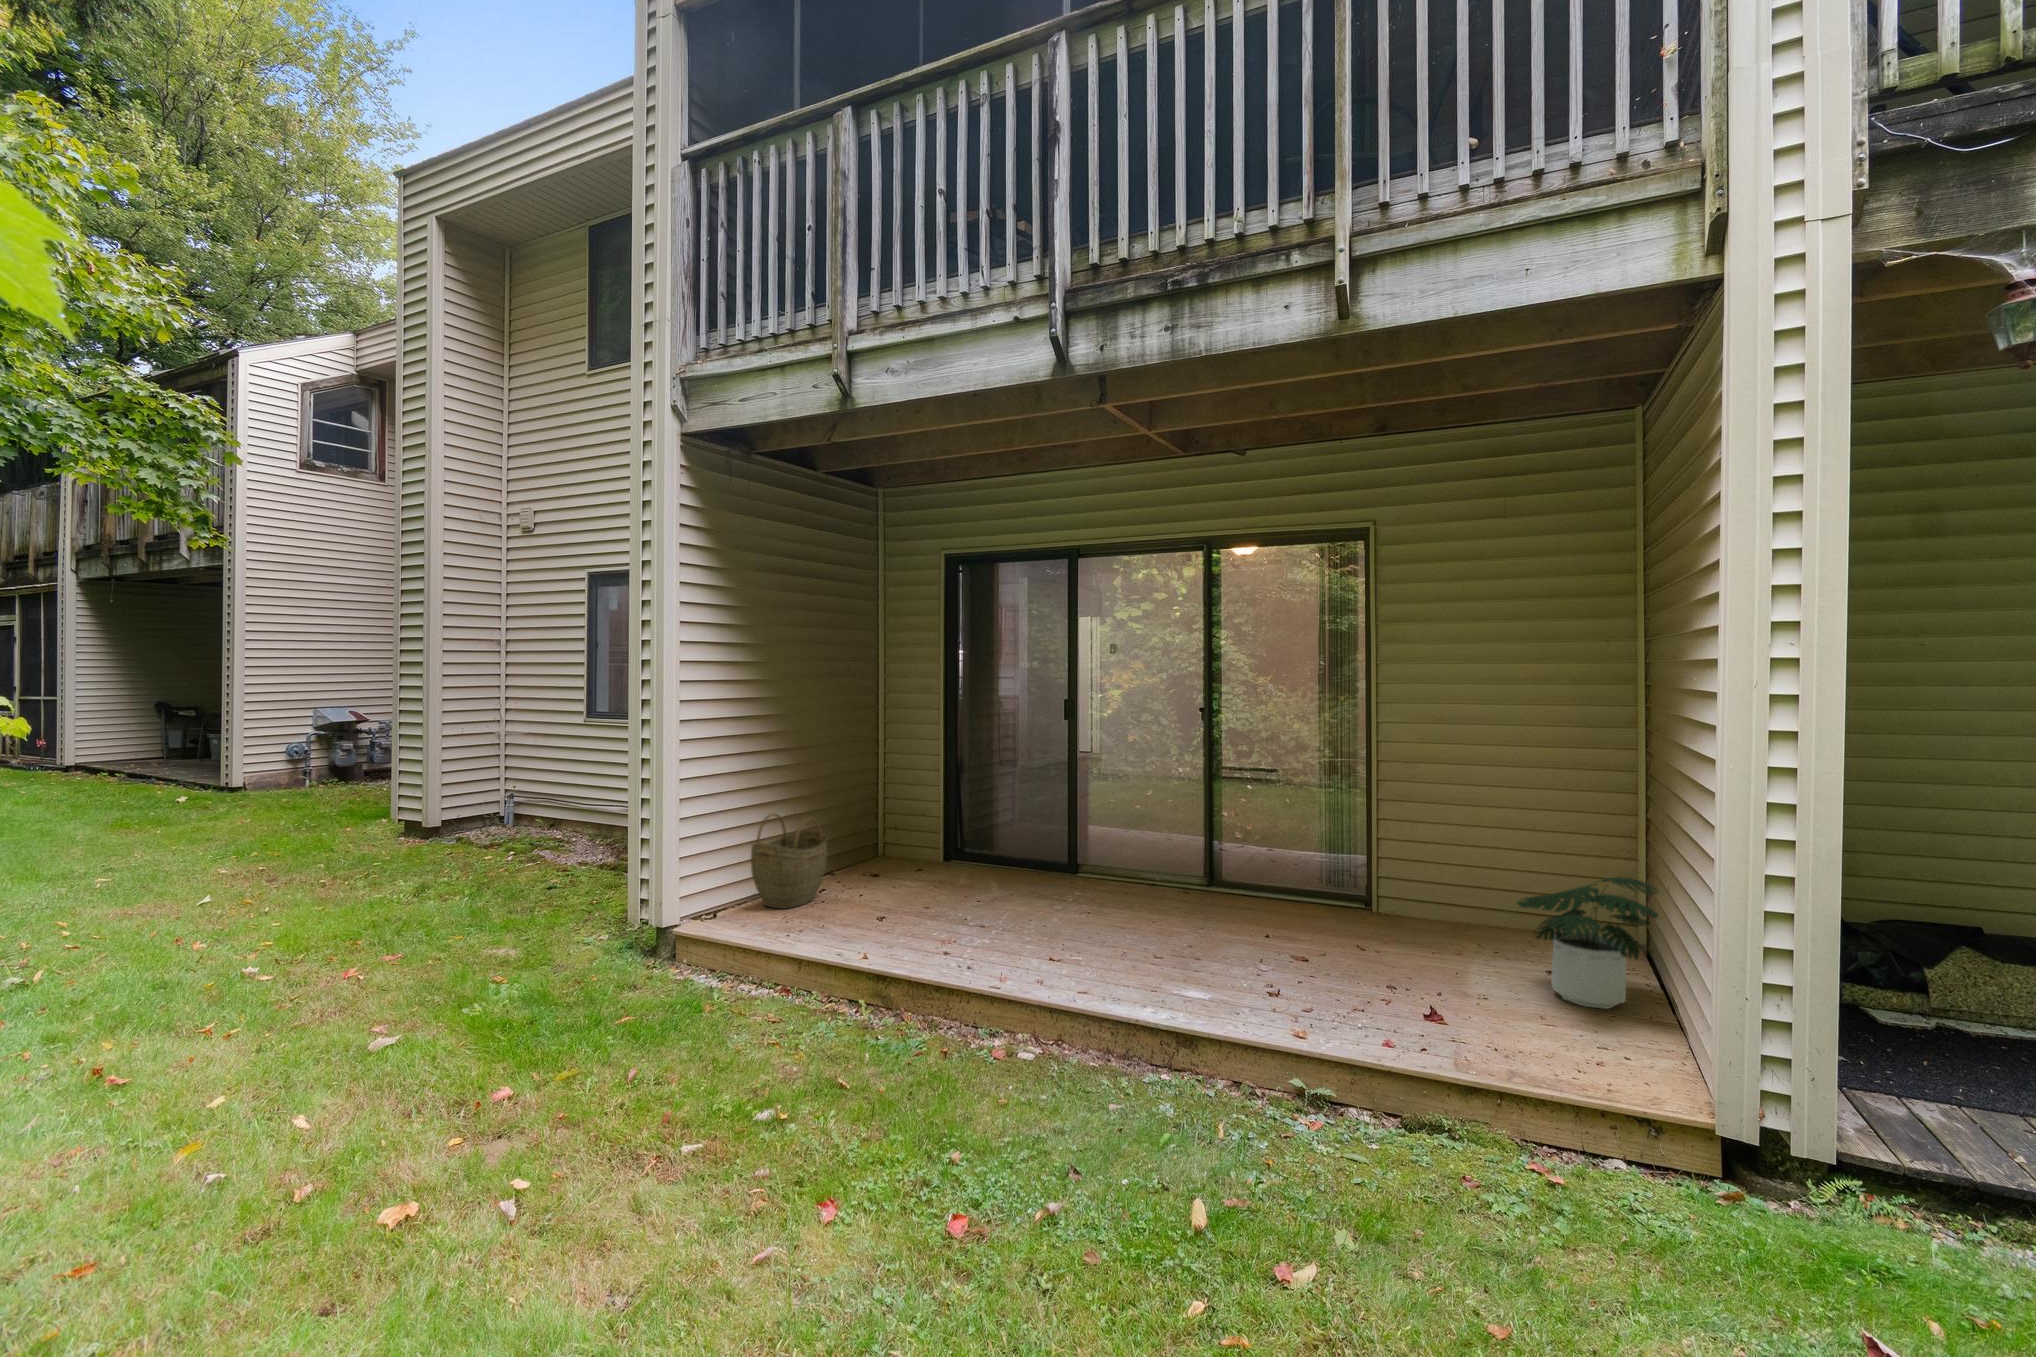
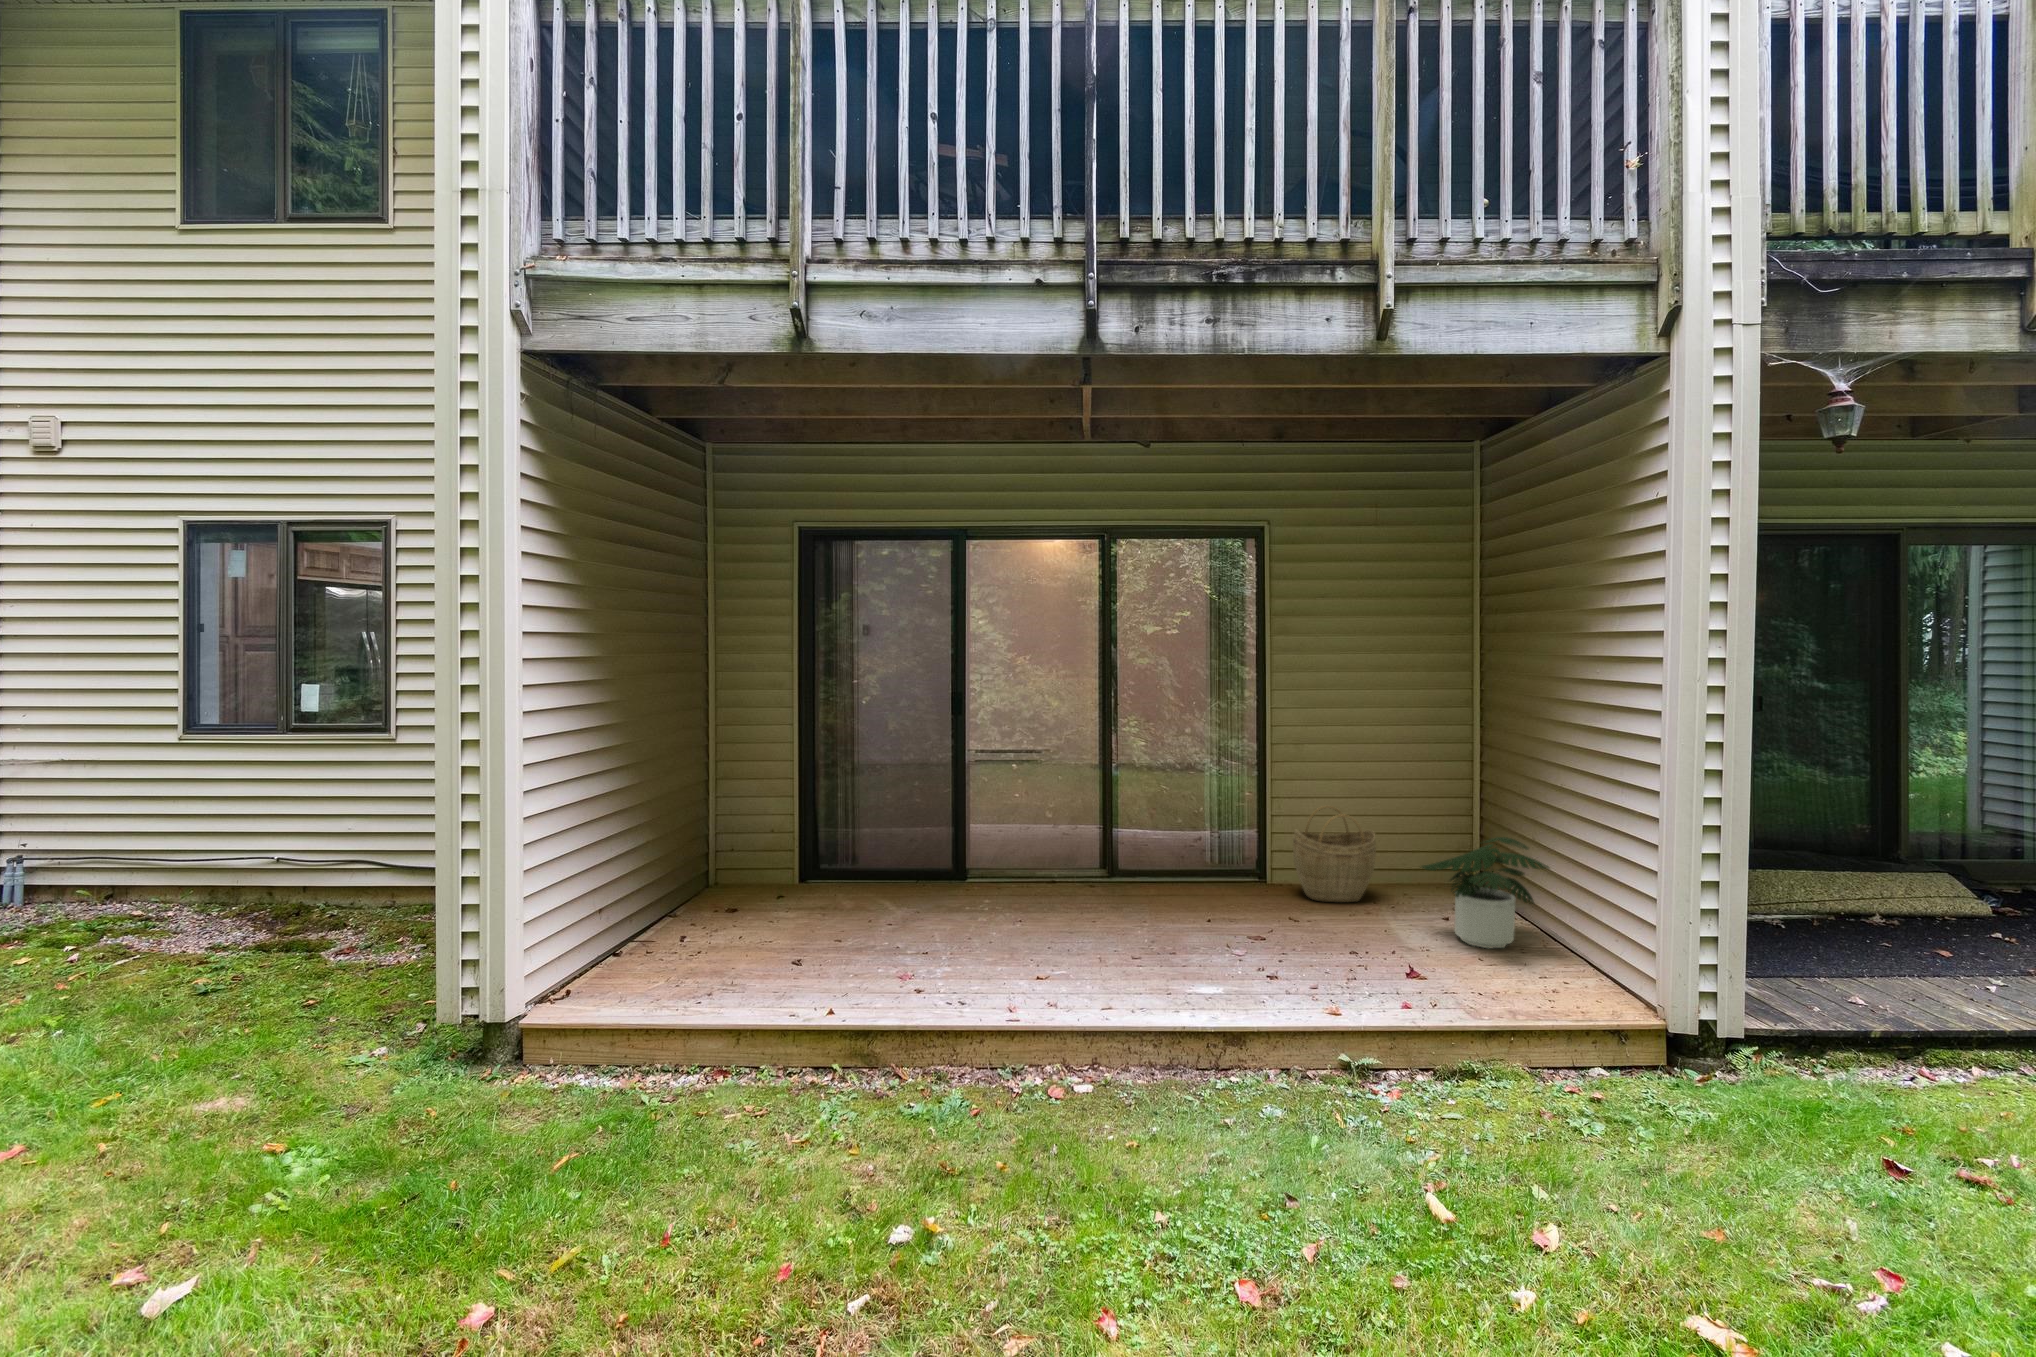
woven basket: present [751,814,827,909] -> present [1293,806,1376,902]

